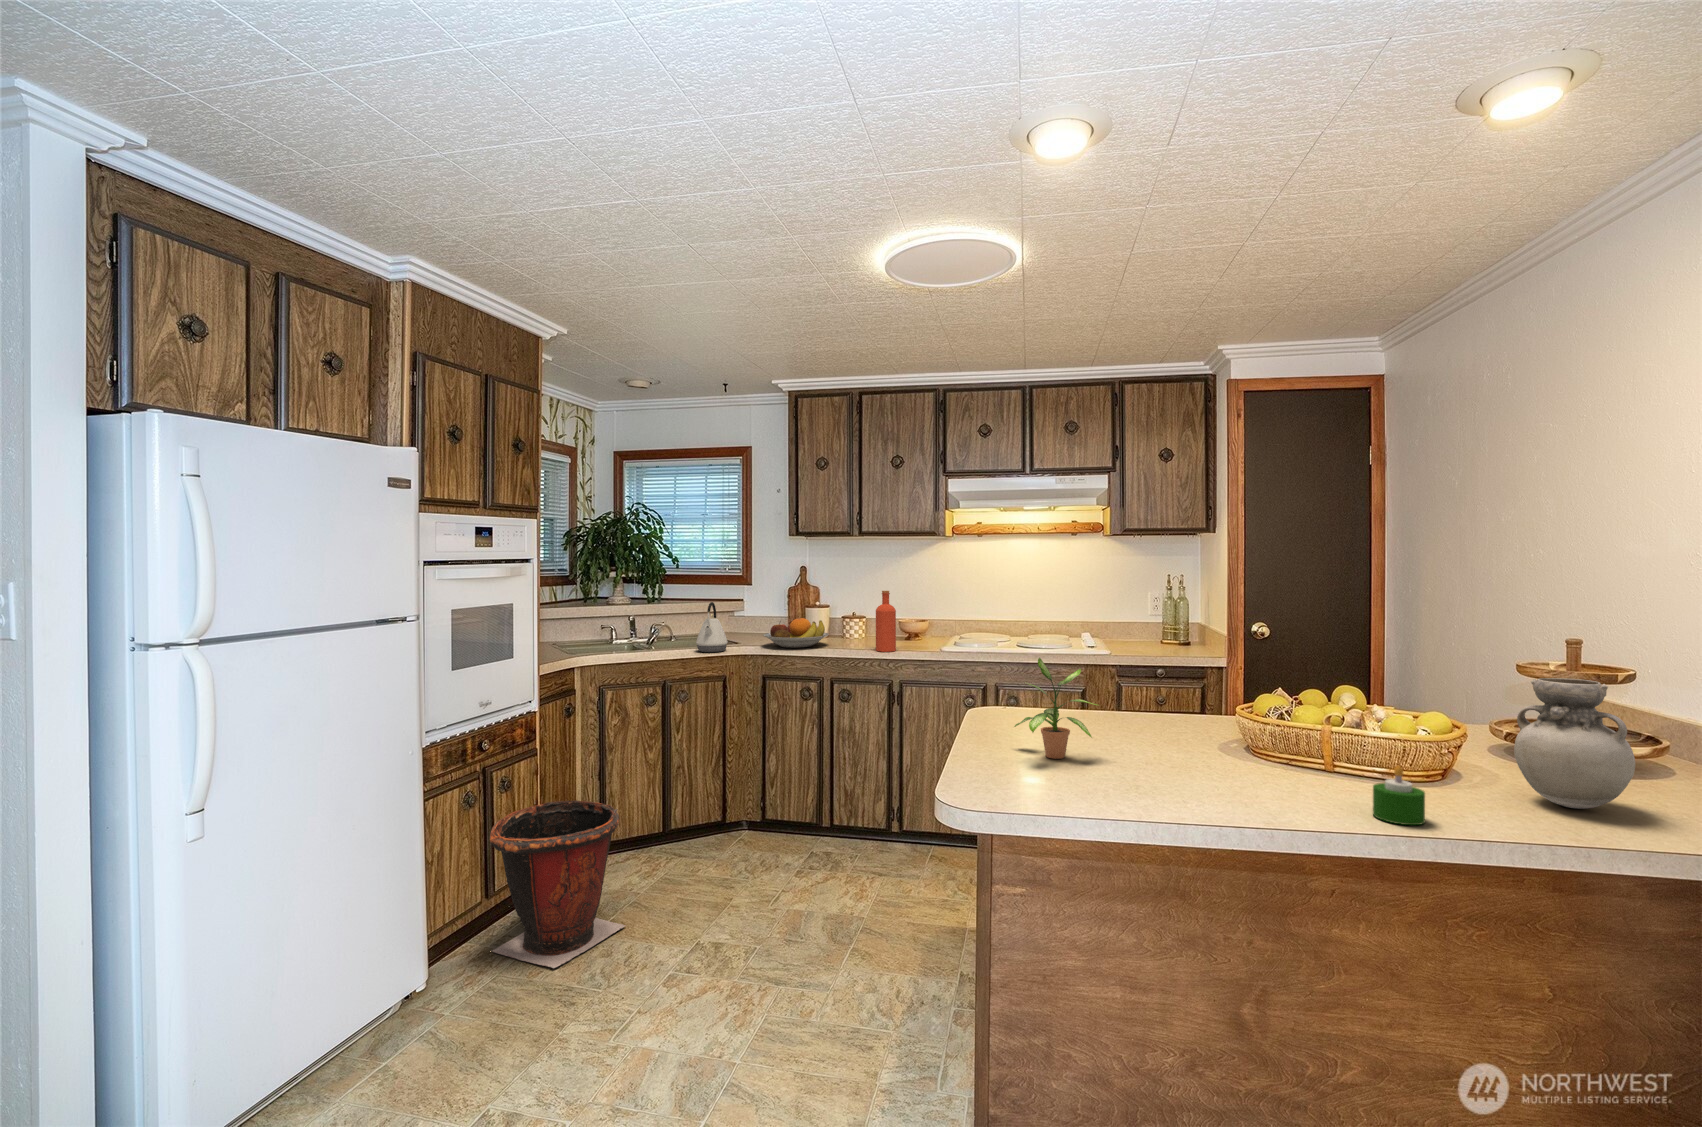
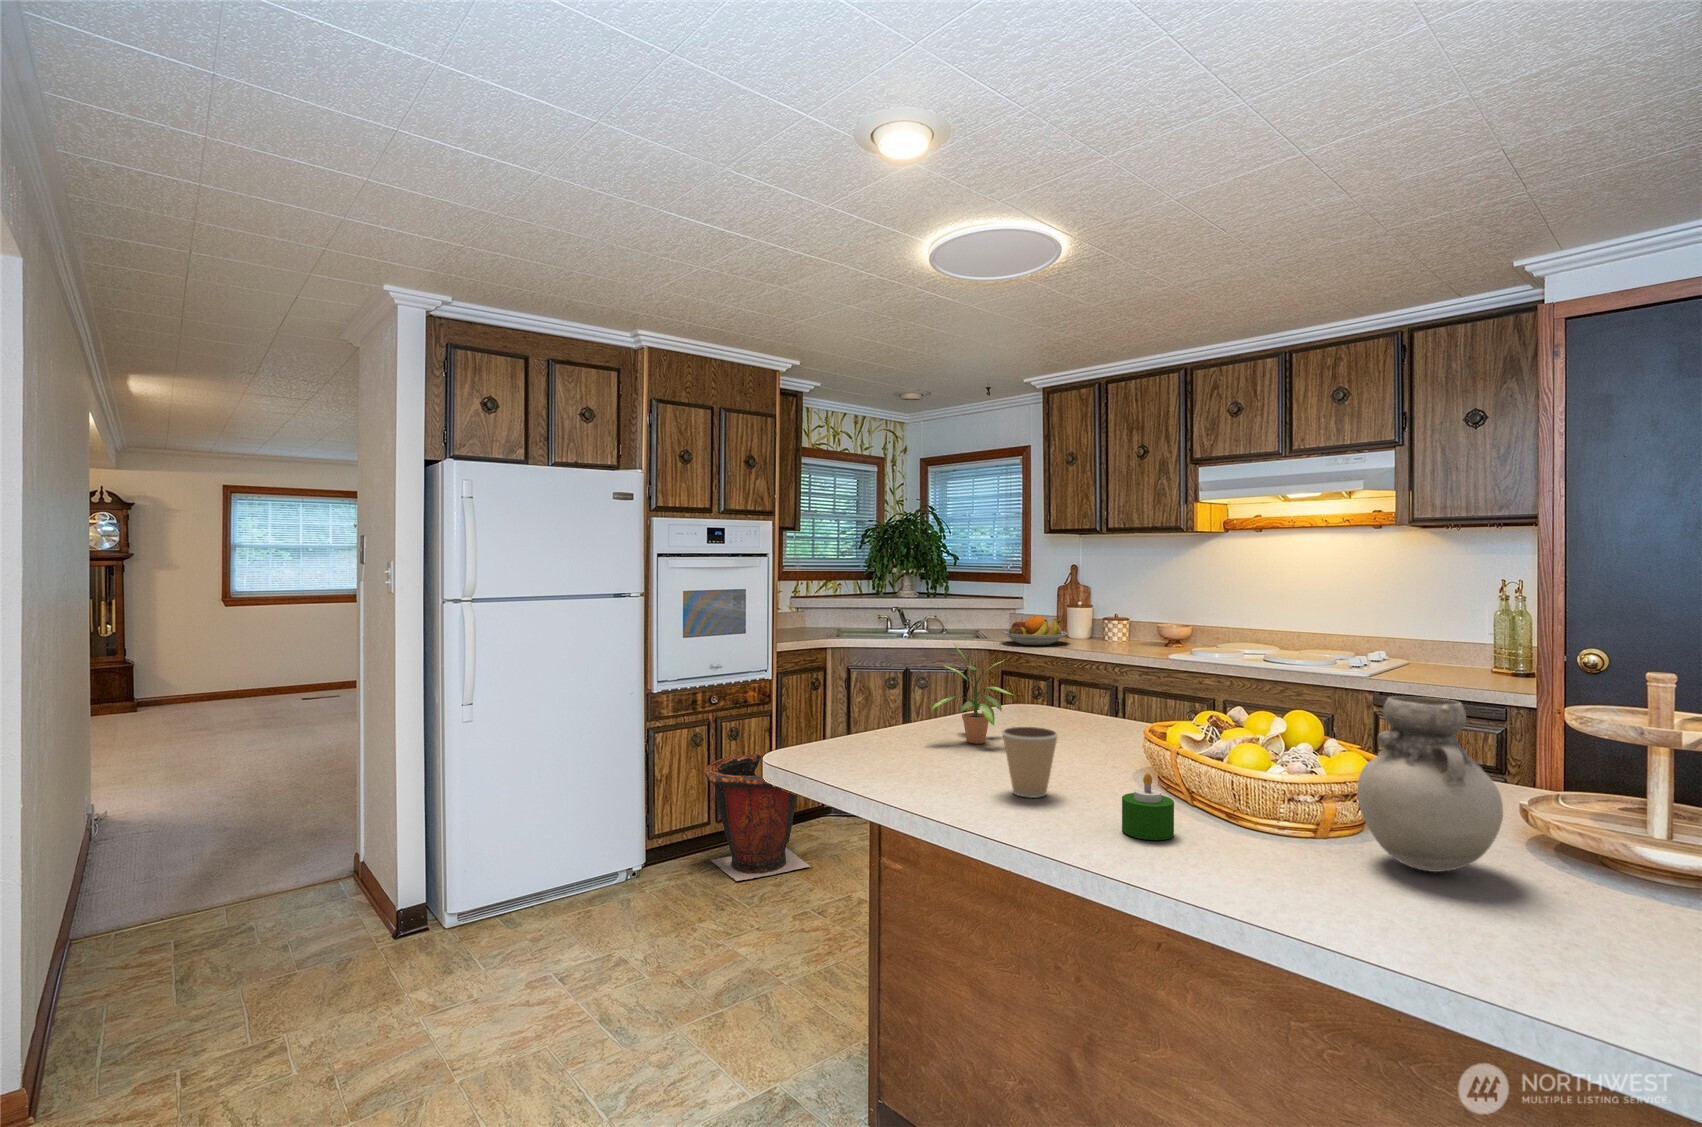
bottle: present [876,591,896,652] -> none [1098,590,1120,654]
kettle: present [696,602,728,652] -> none [936,597,965,644]
coffee cup: none [1209,736,1269,806] -> present [1002,727,1058,798]

